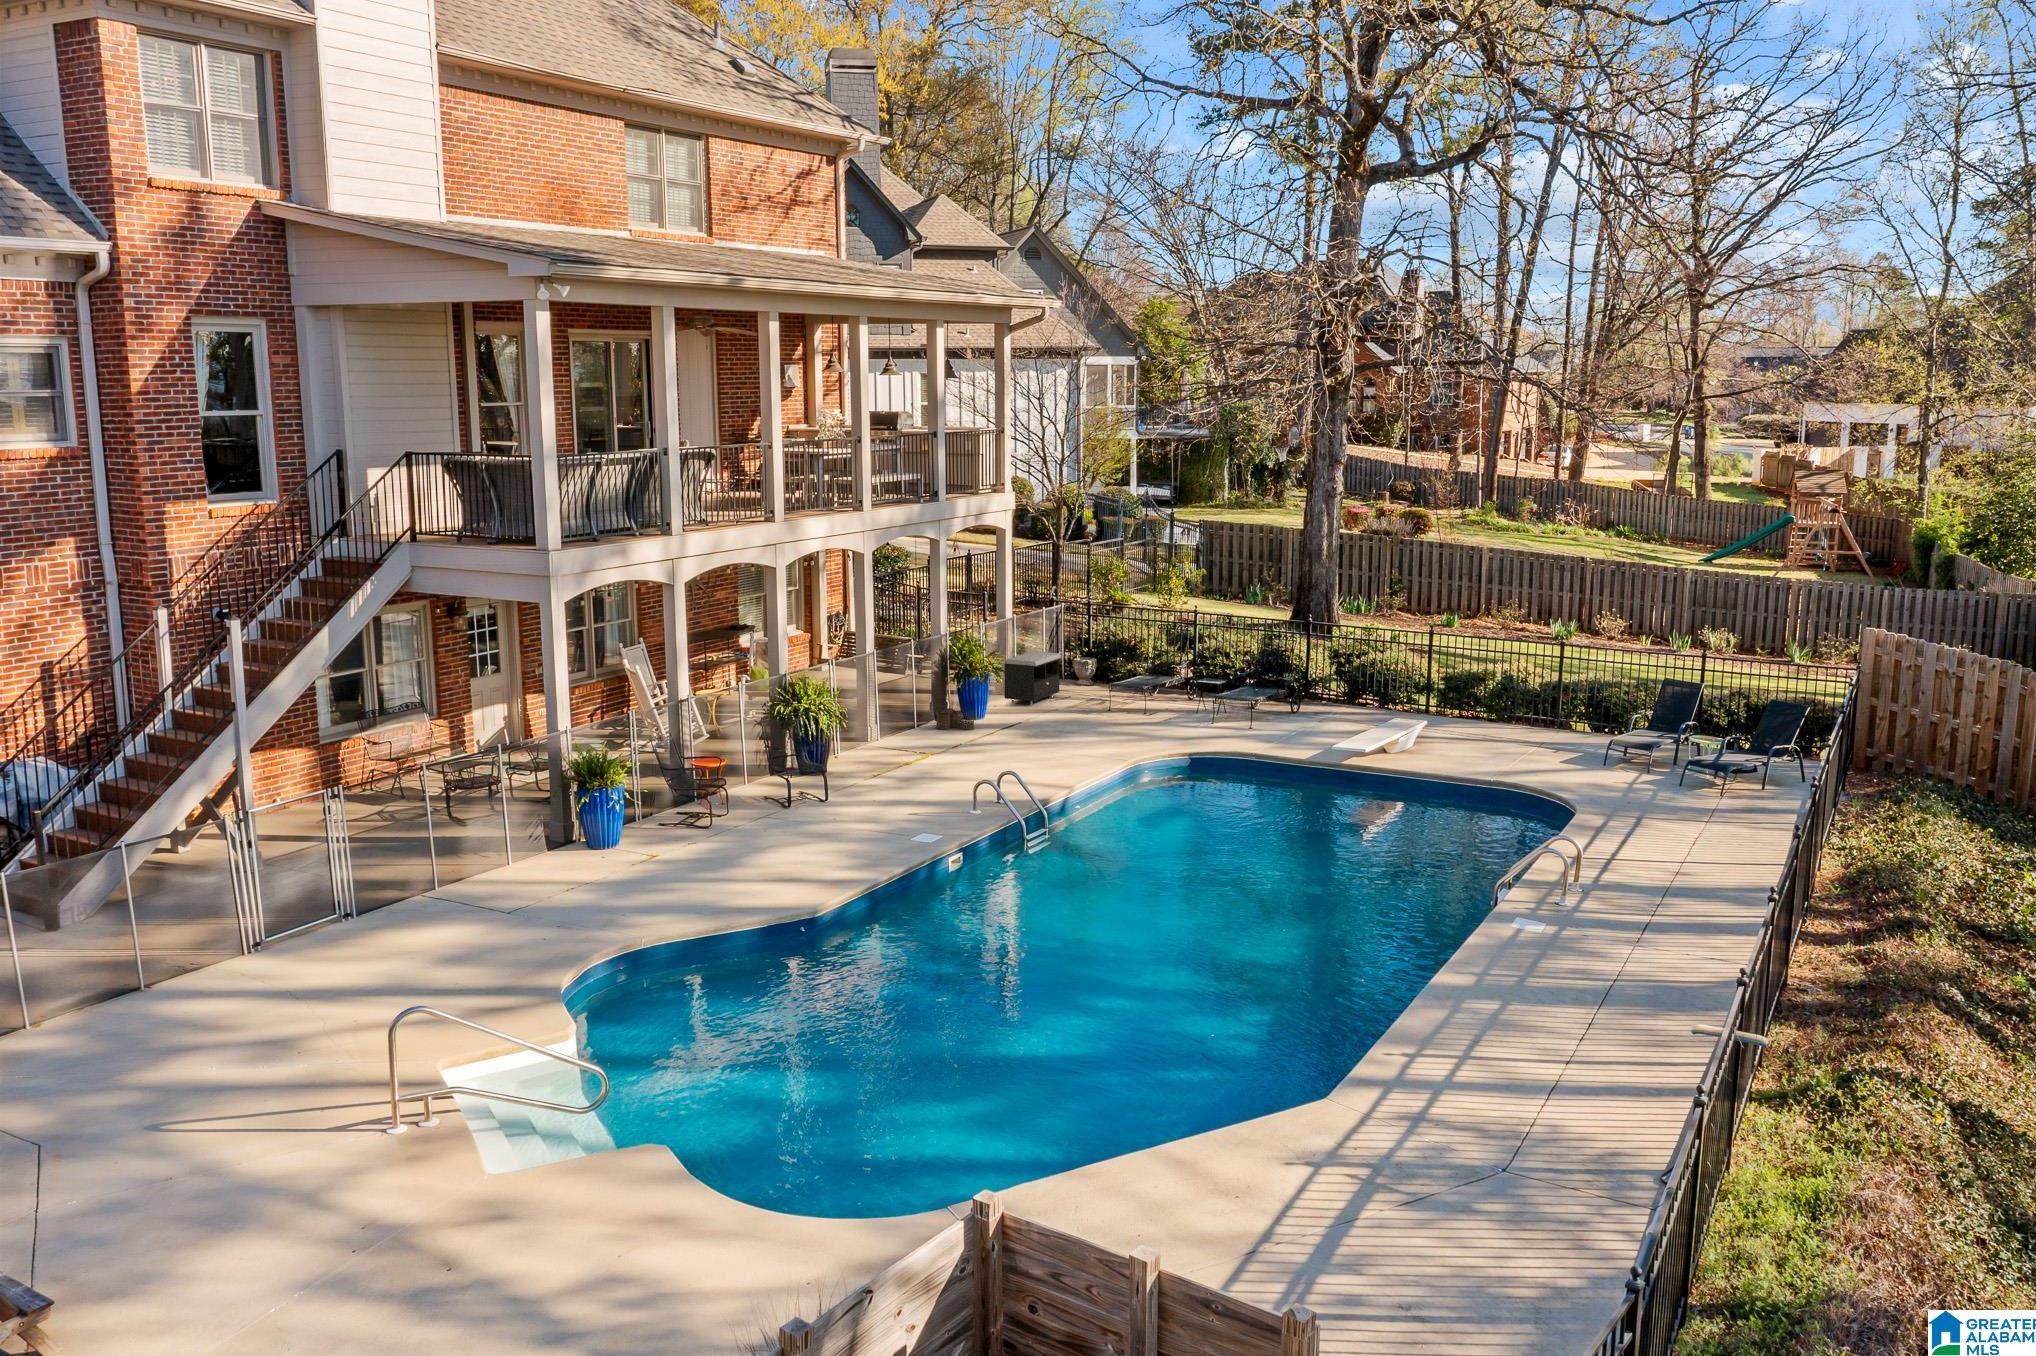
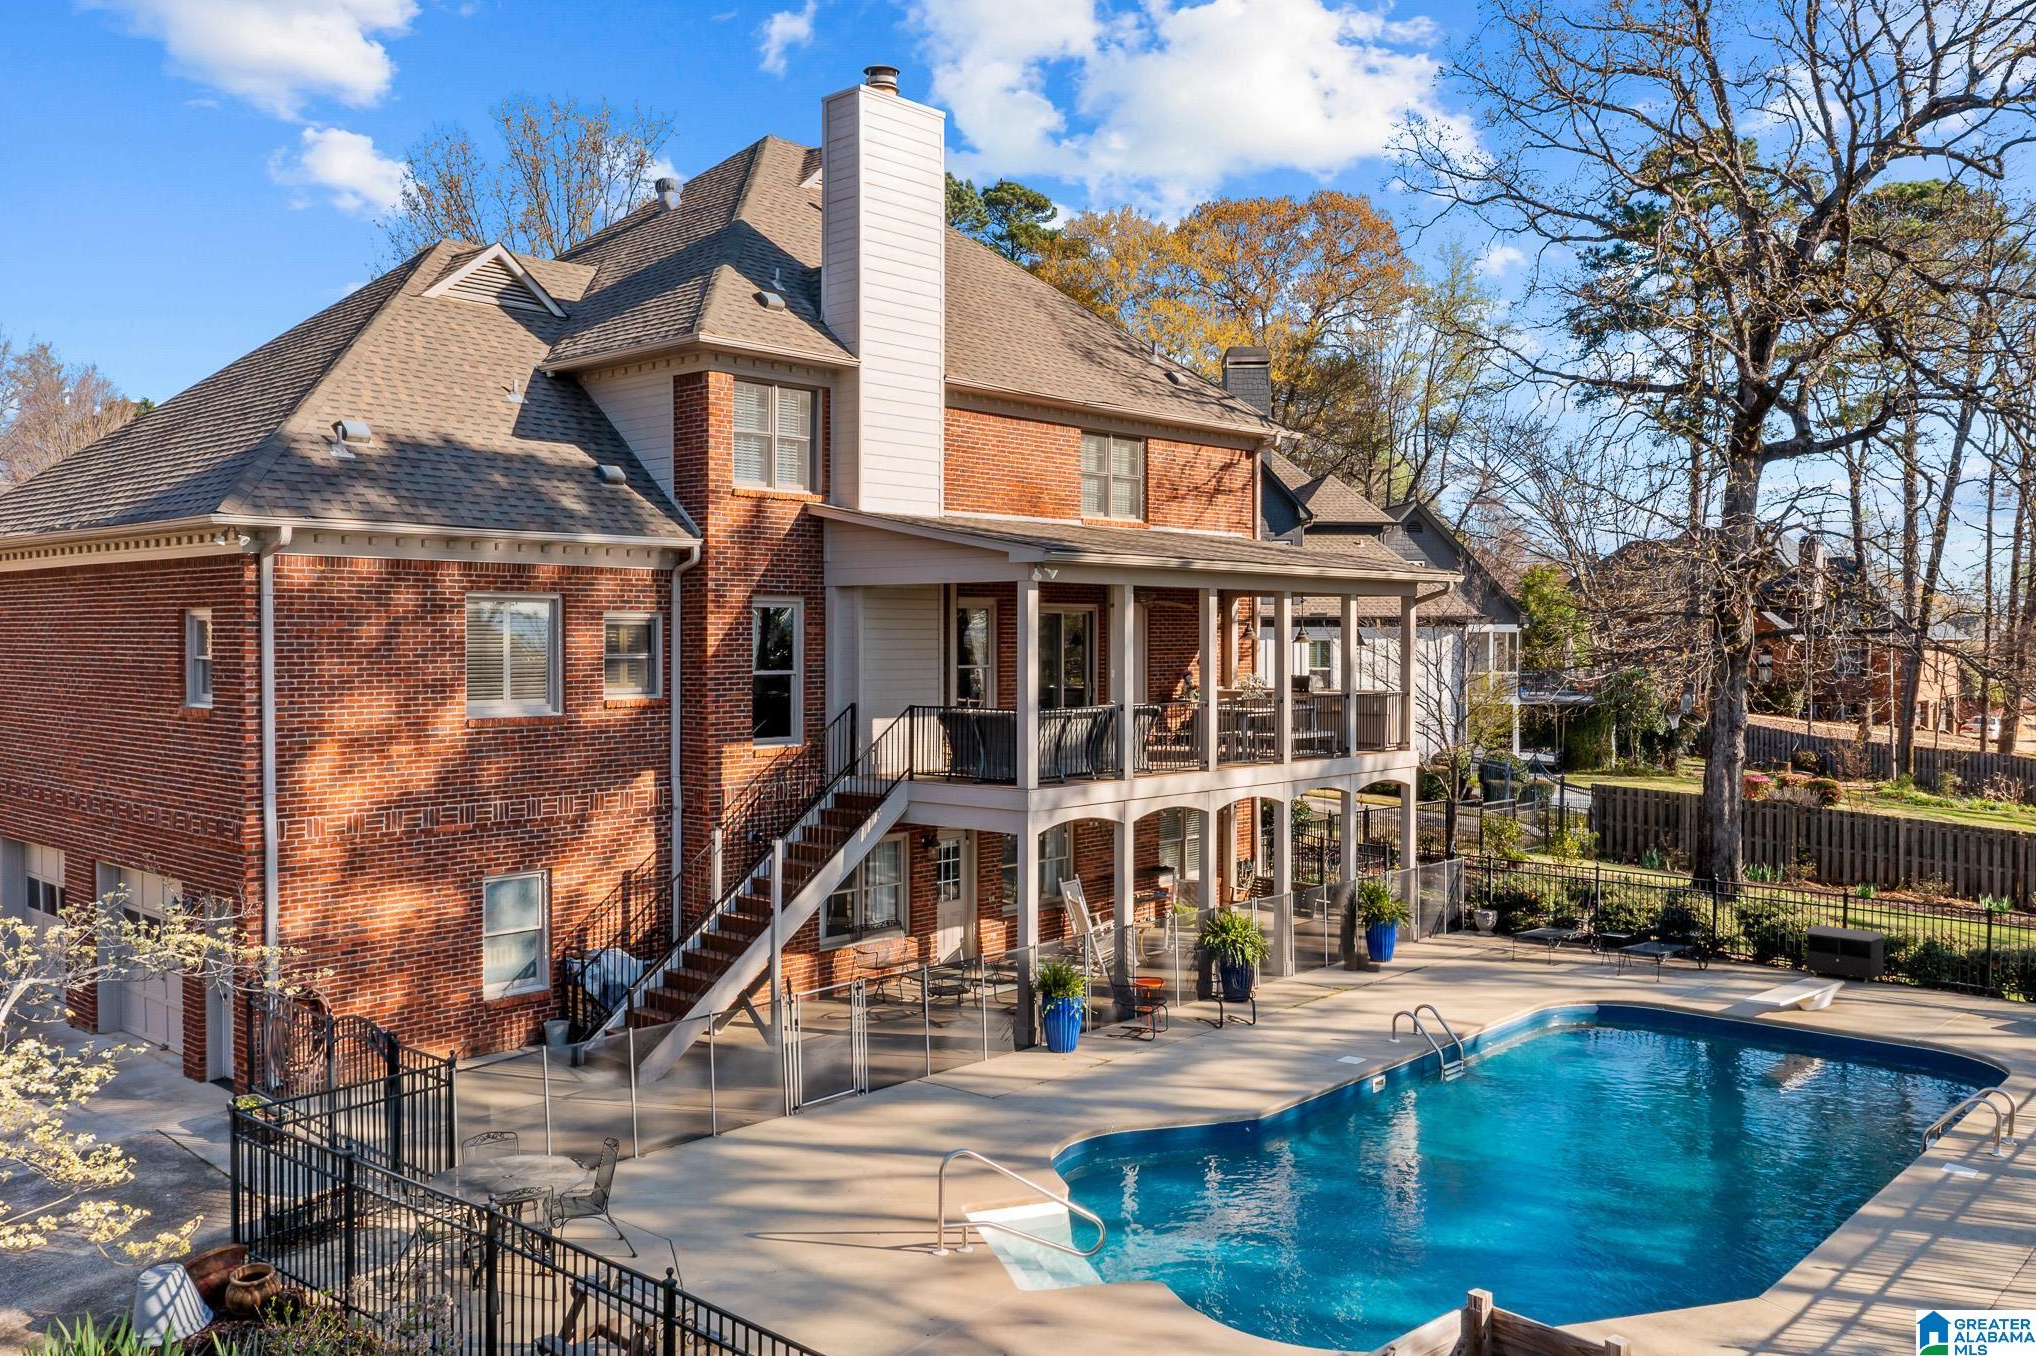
storage bench: present [1004,651,1061,705] -> present [1806,925,1884,982]

